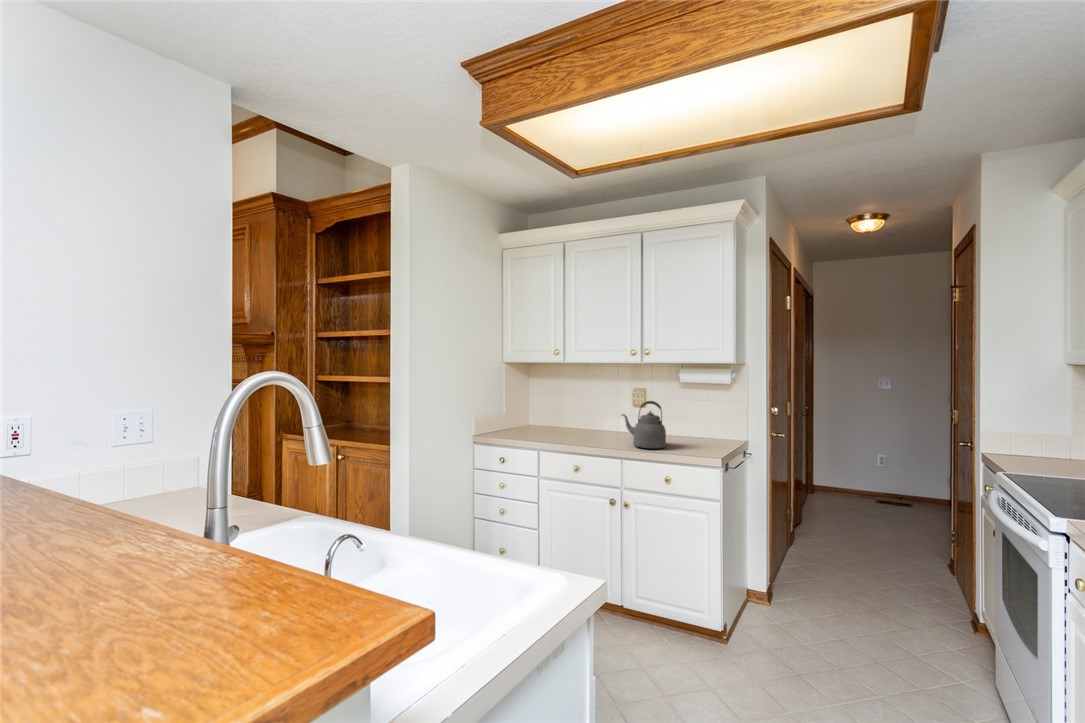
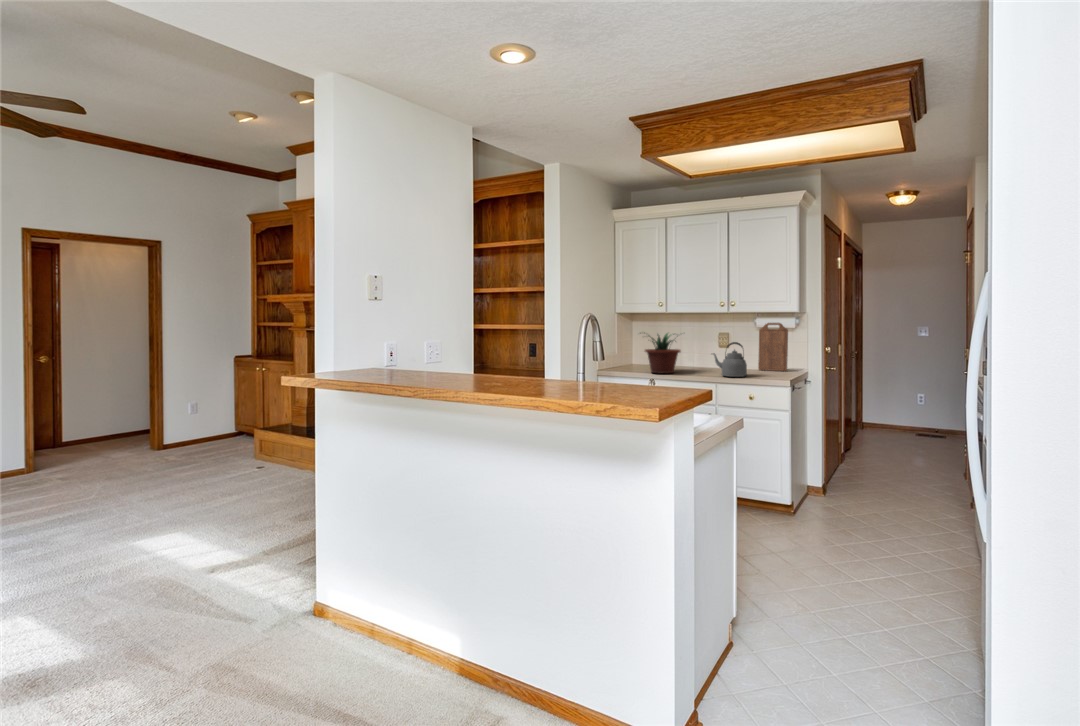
cutting board: none [685,375,722,440] -> present [758,323,788,371]
potted plant: none [532,383,591,438] -> present [645,333,681,373]

